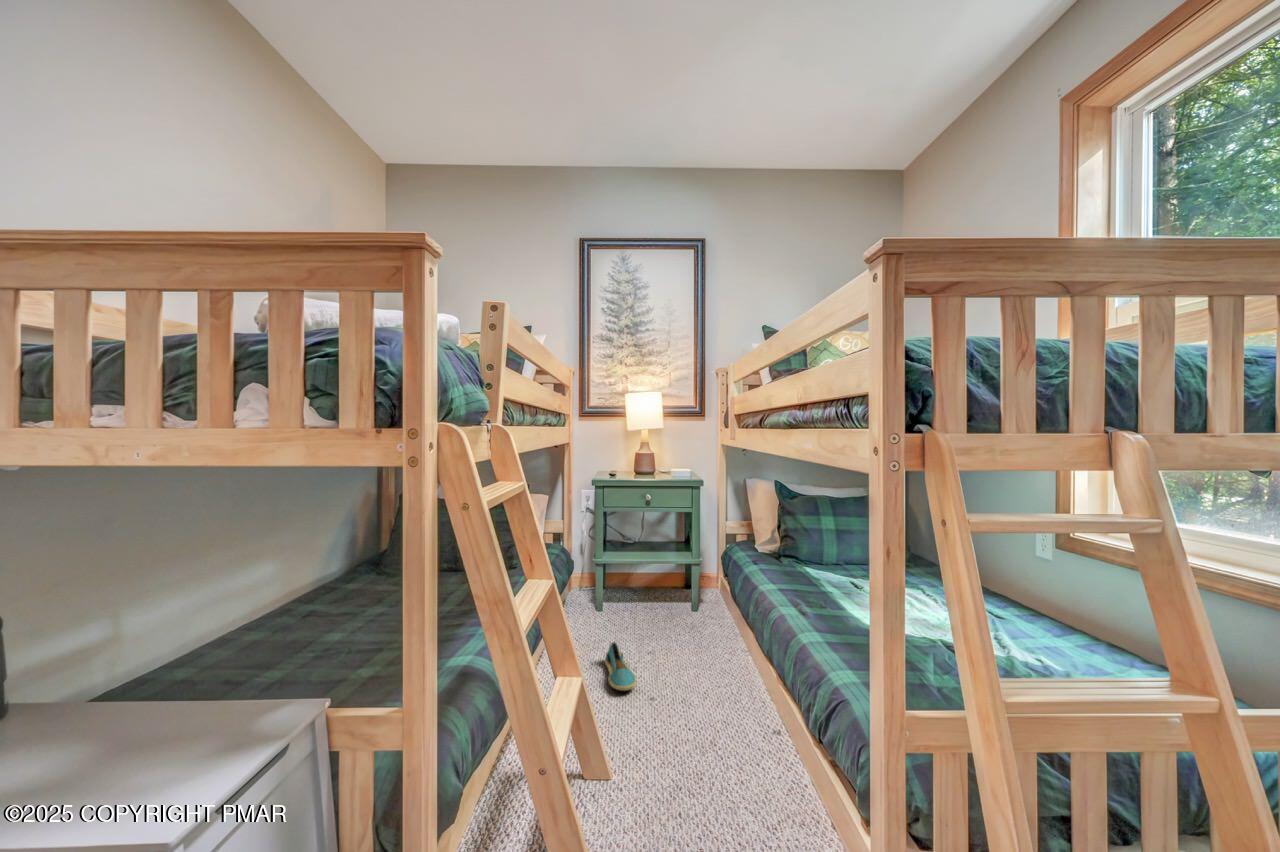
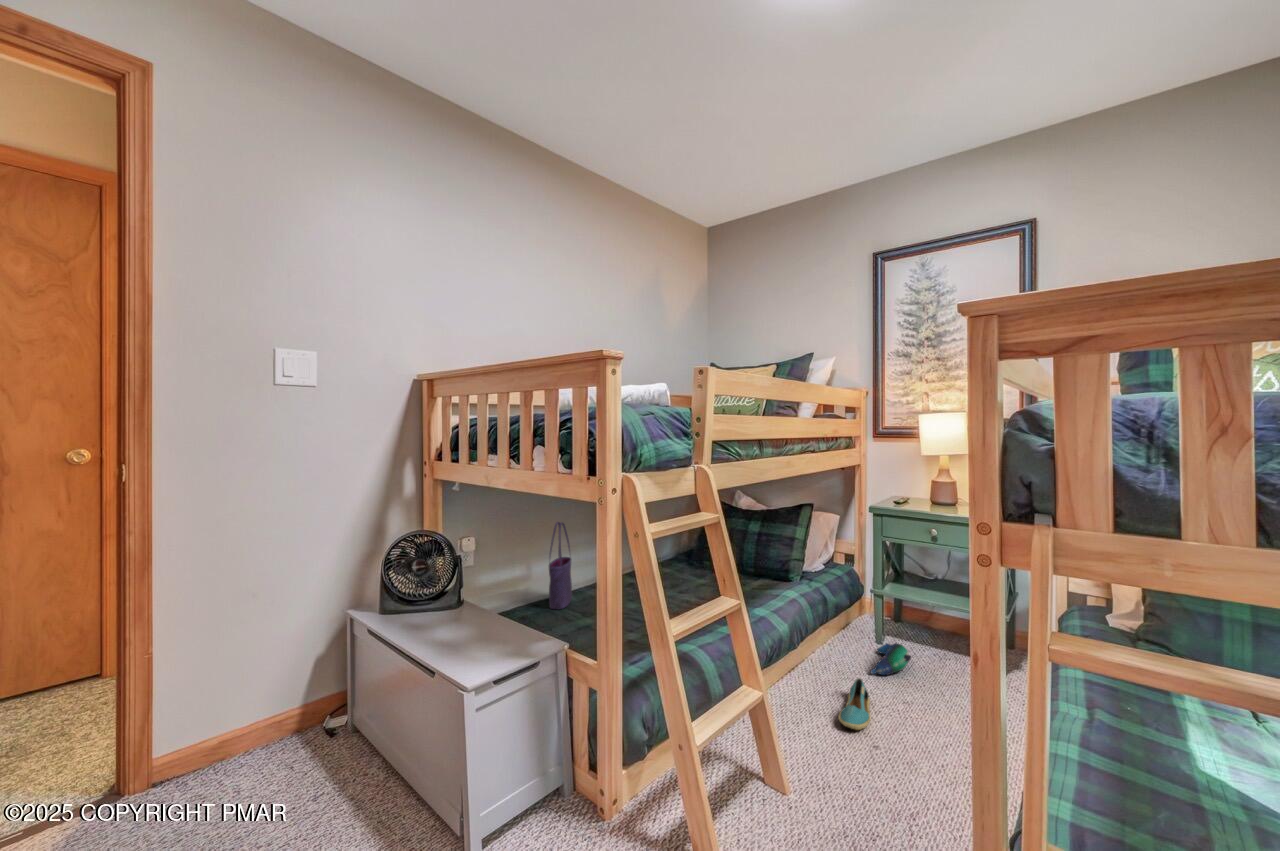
tote bag: none [211,531,248,669] -> present [549,522,572,609]
plush toy: none [602,603,639,637] -> present [870,643,911,675]

